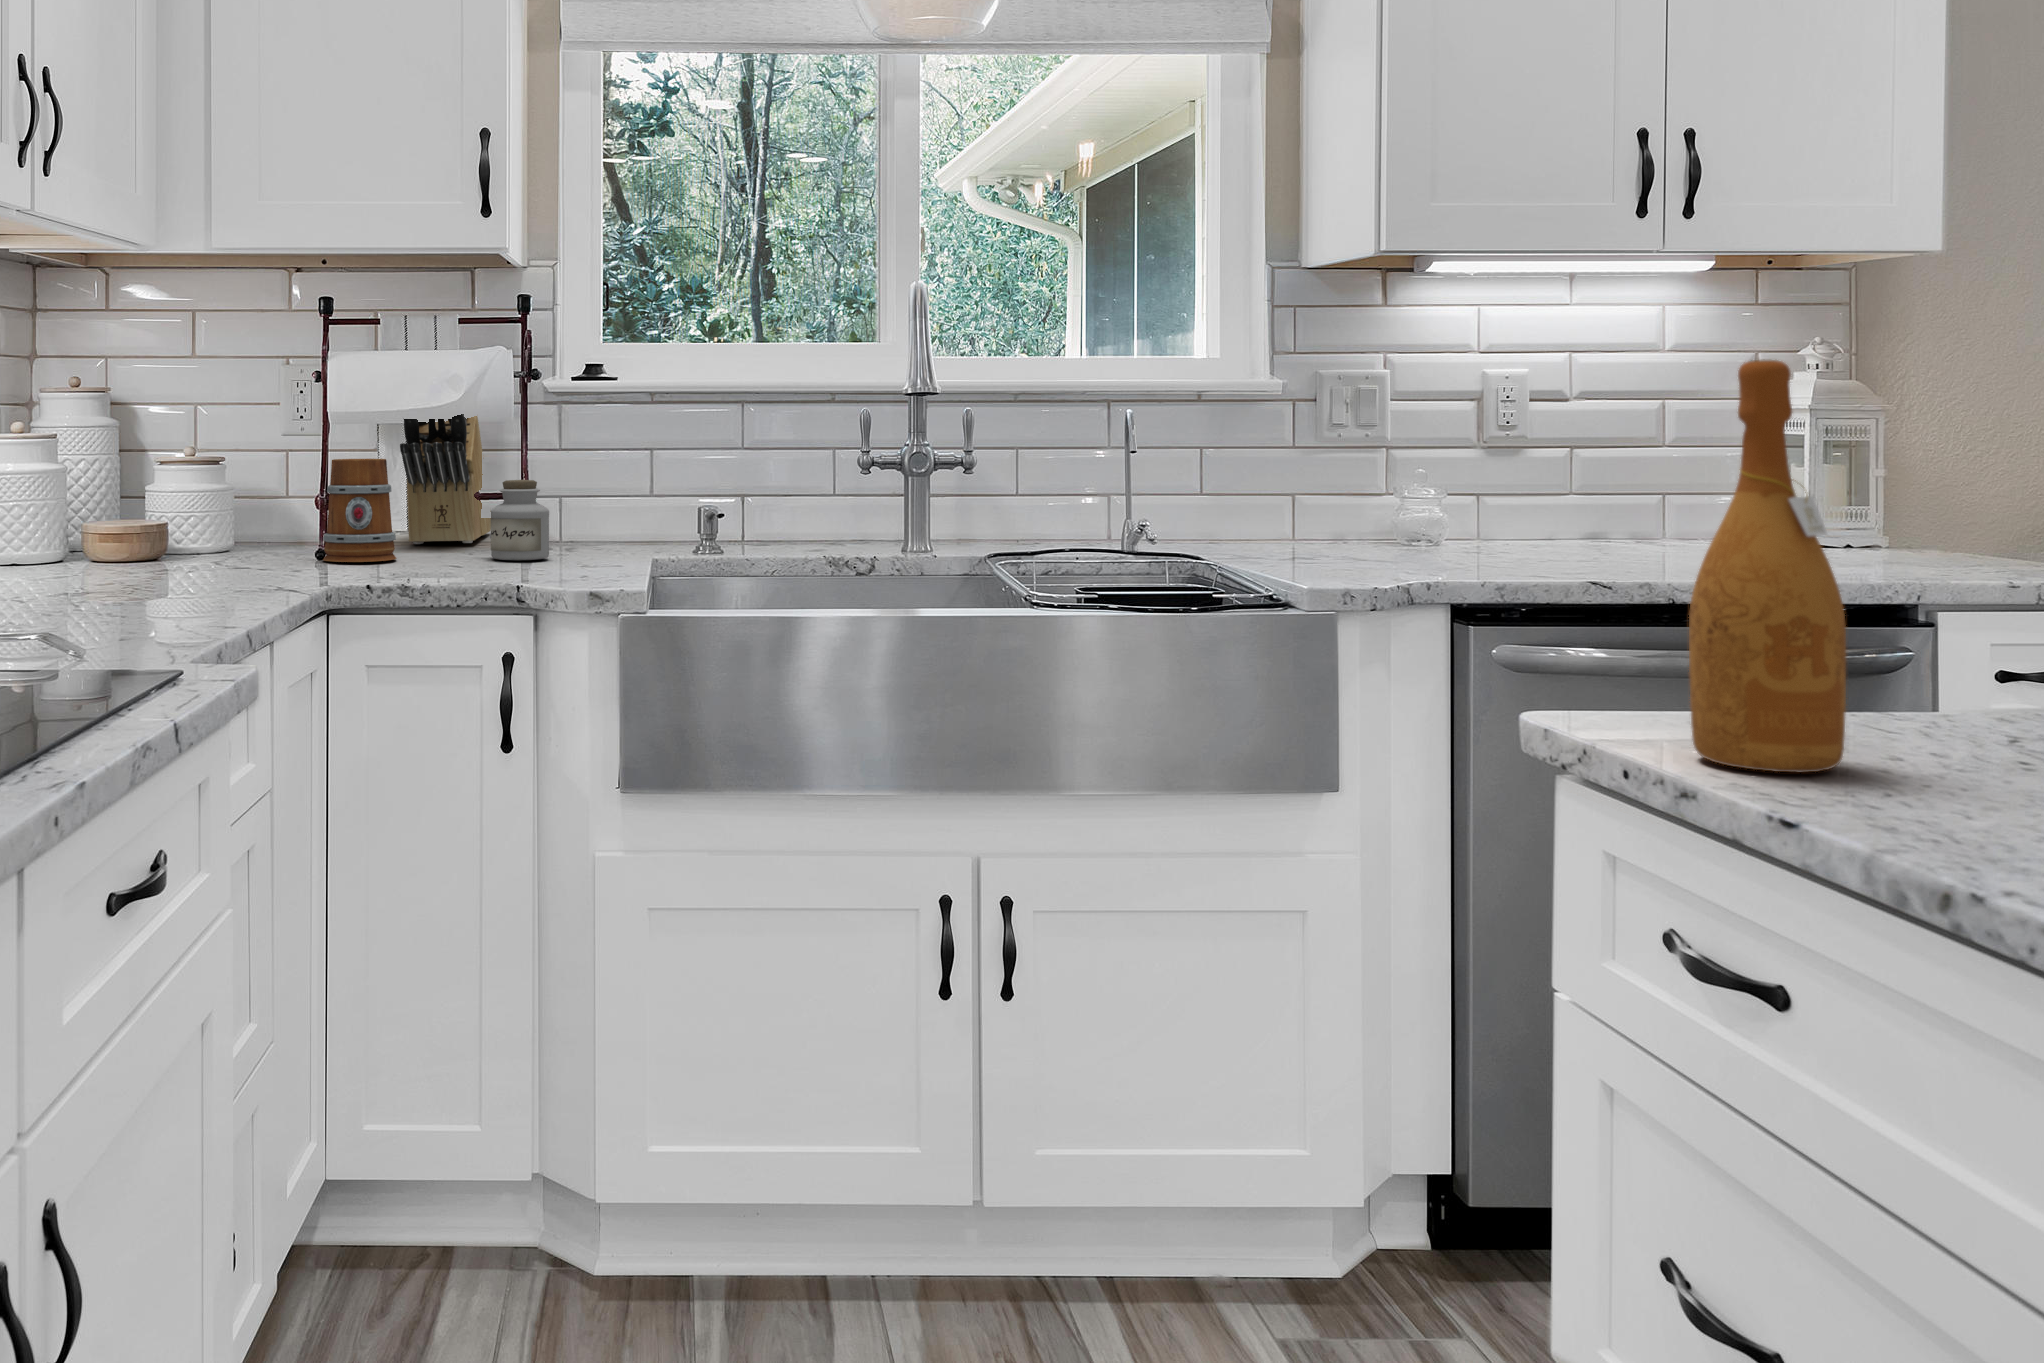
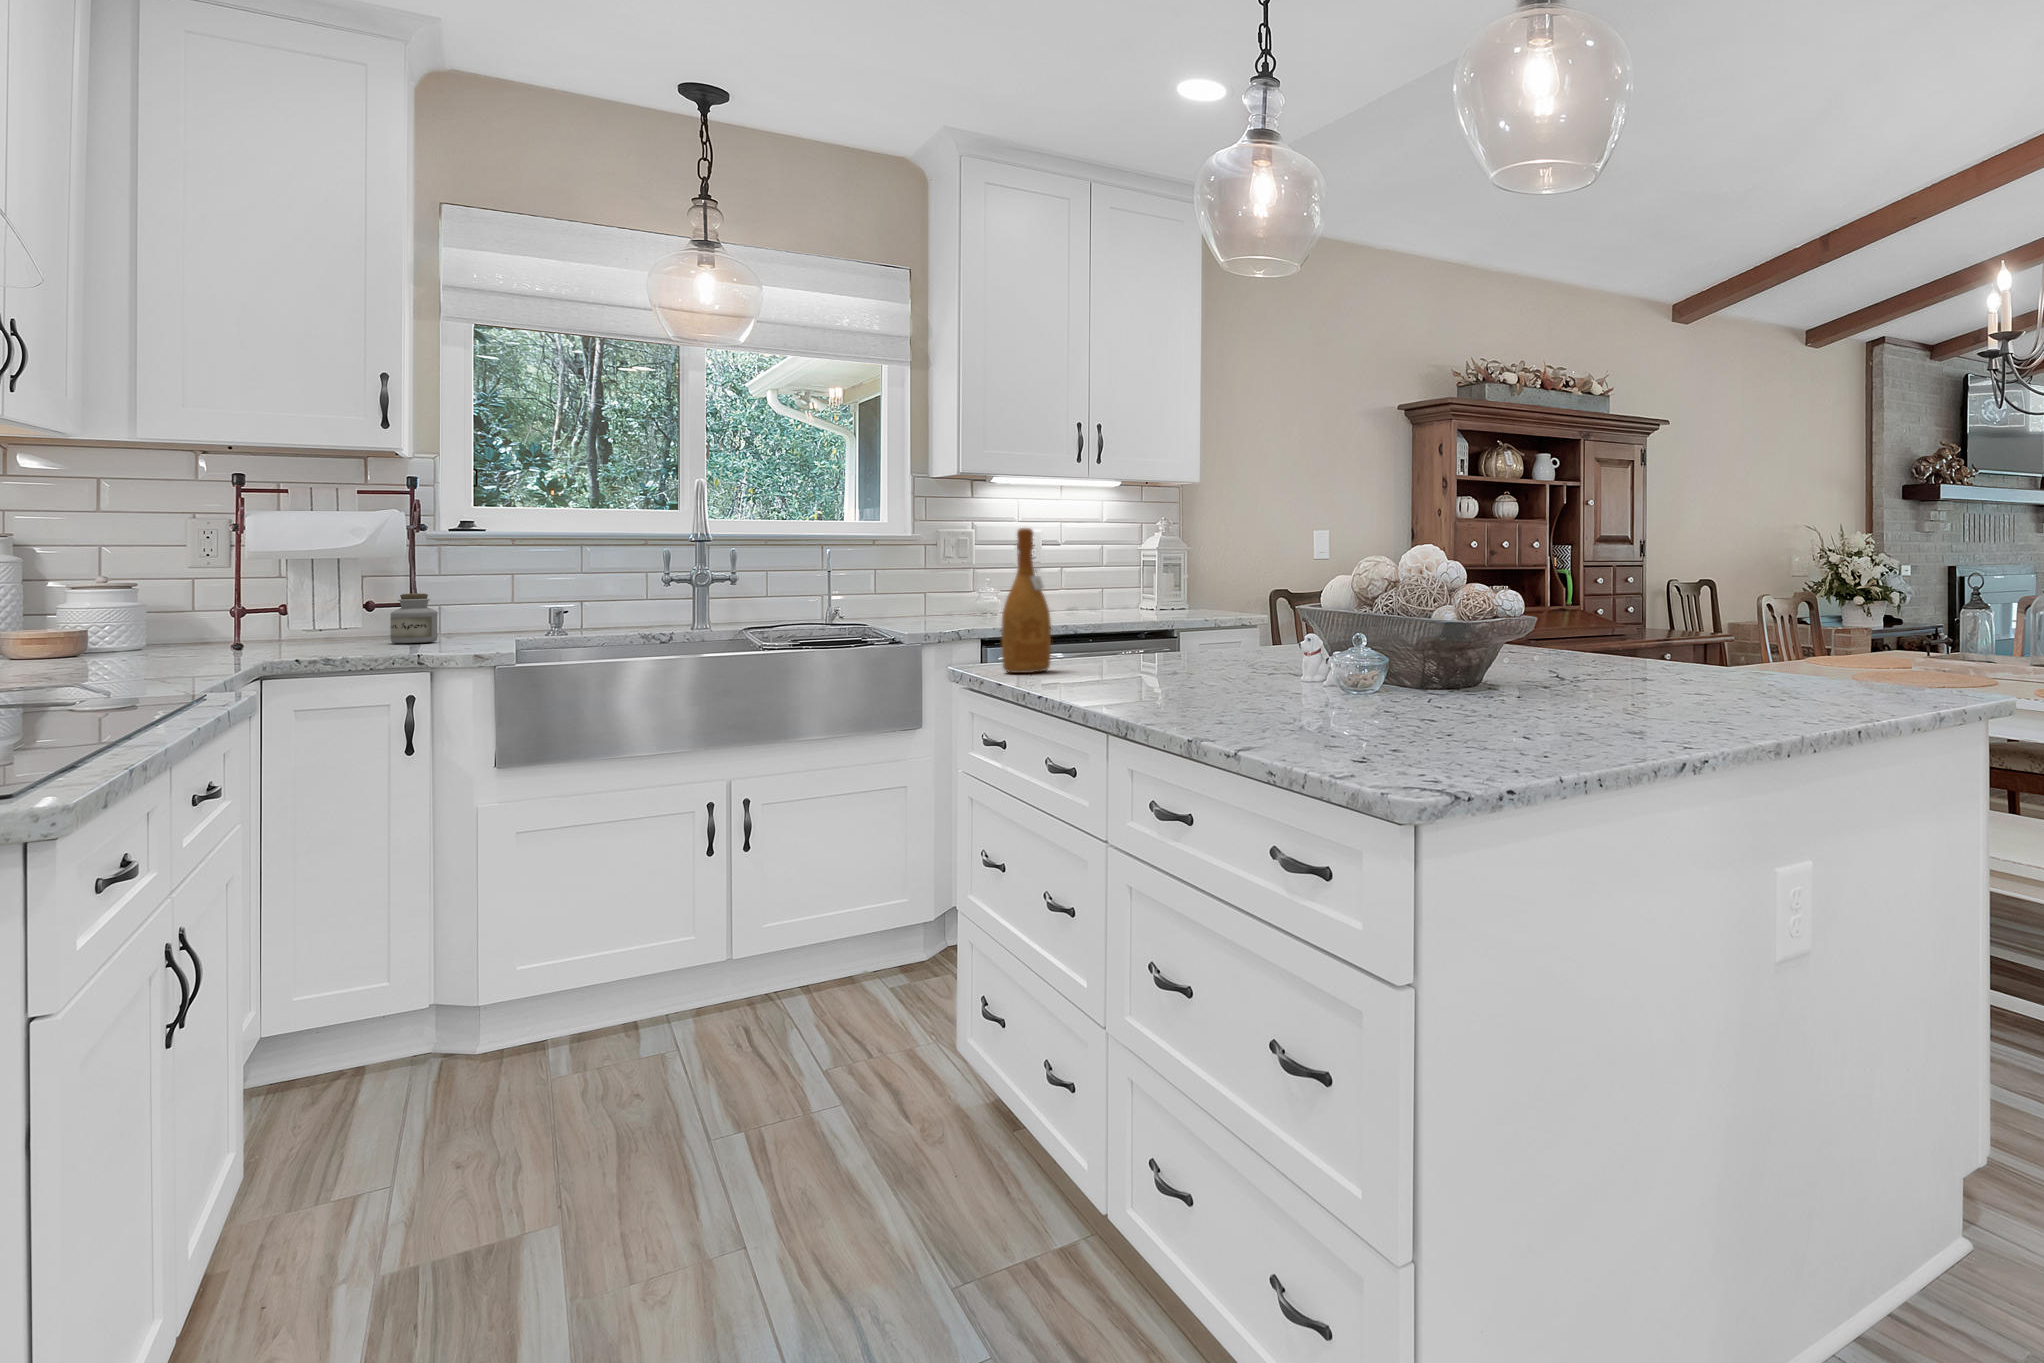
knife block: present [400,414,491,544] -> none [310,515,380,639]
mug: present [323,459,396,562] -> none [248,582,313,649]

